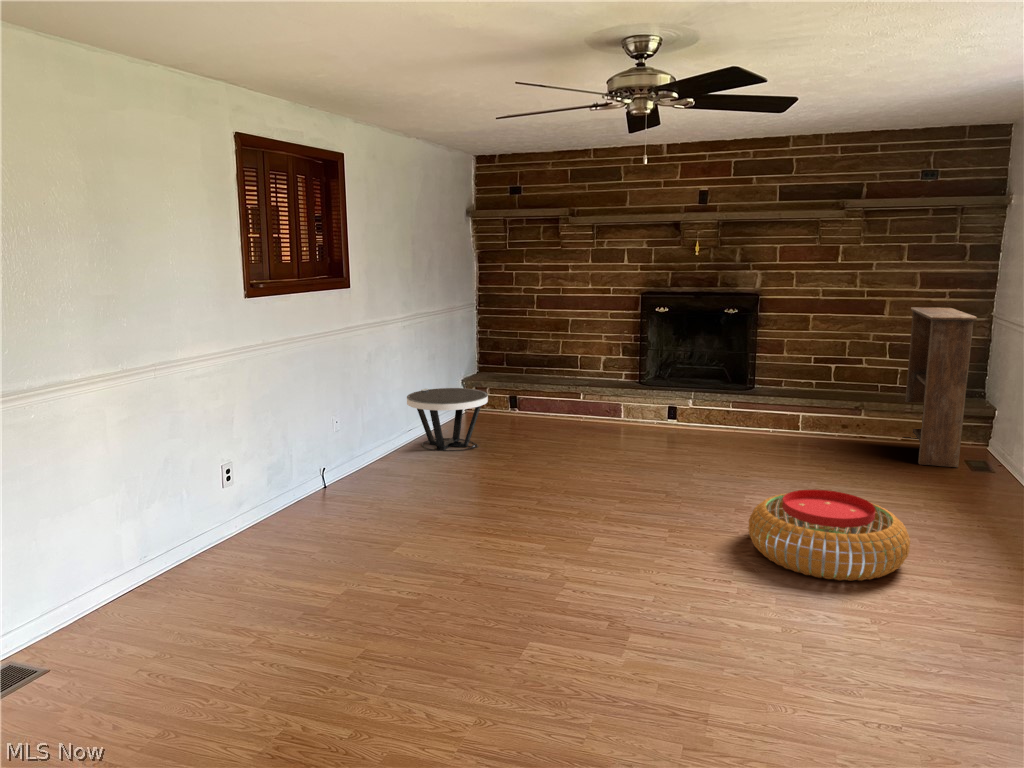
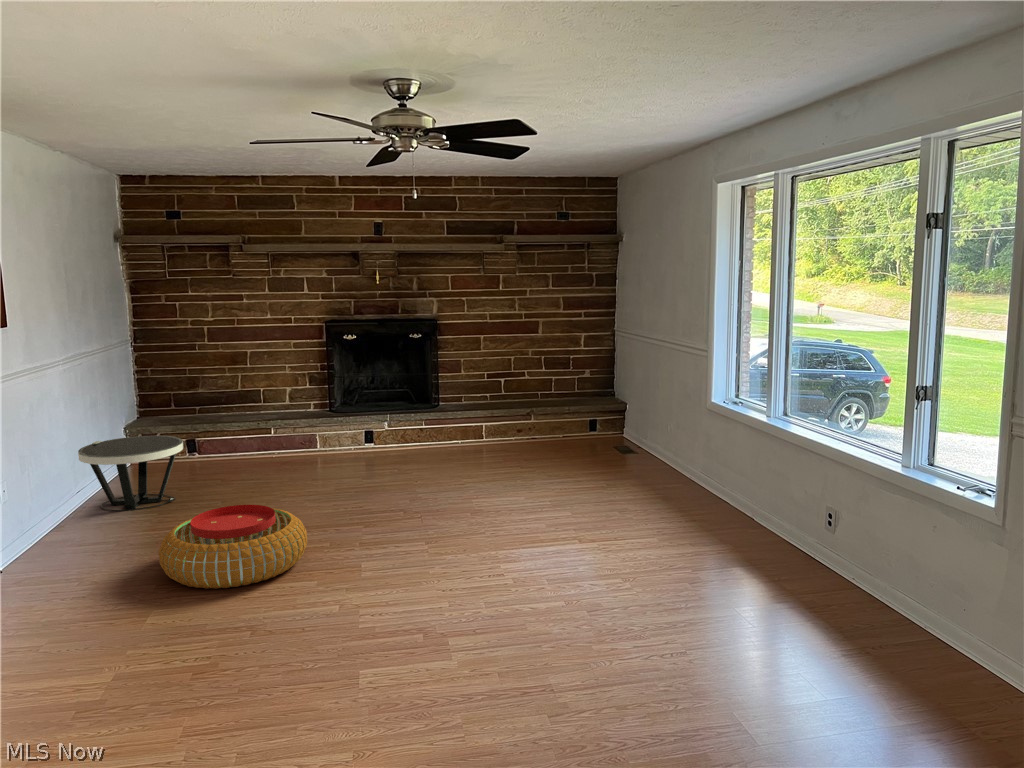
bookshelf: present [902,307,977,467] -> none [561,325,617,455]
pouf: present [748,490,910,581] -> present [159,505,307,589]

